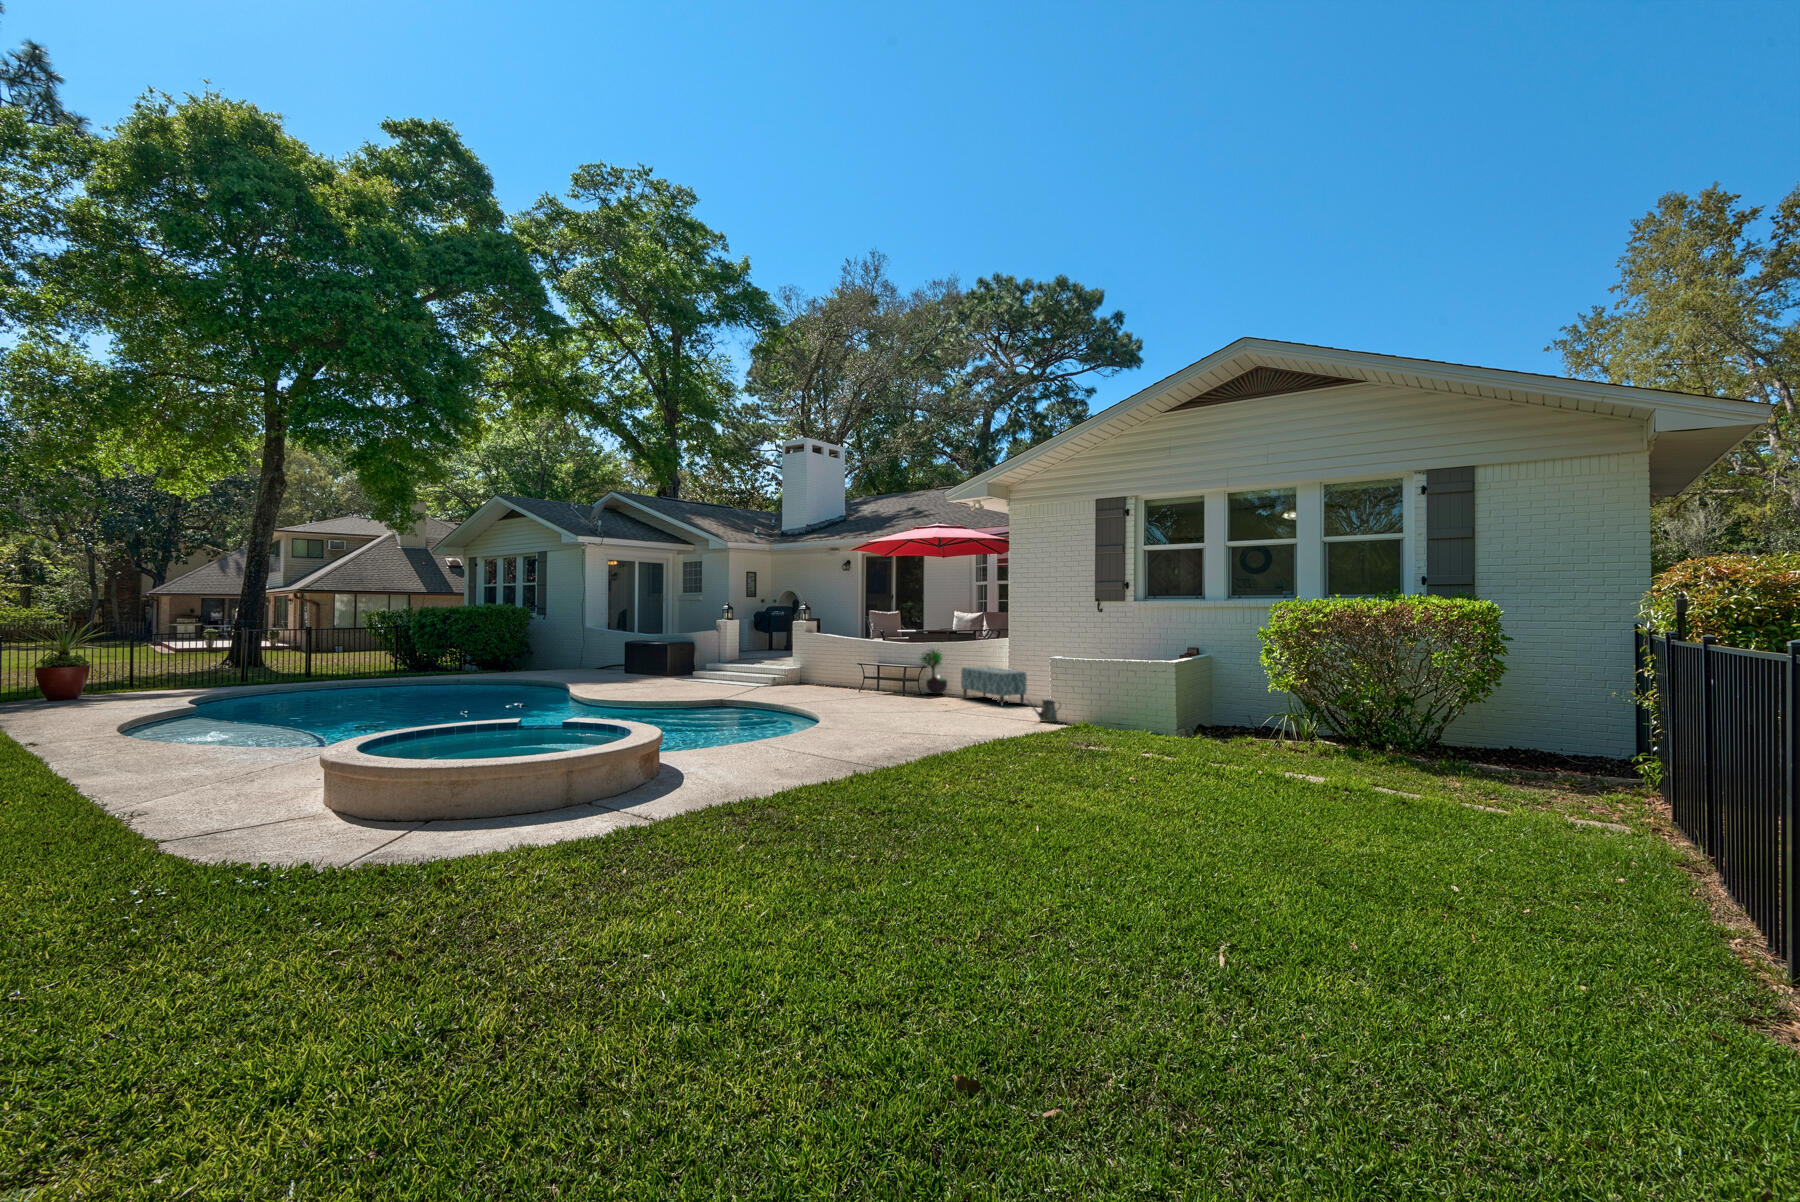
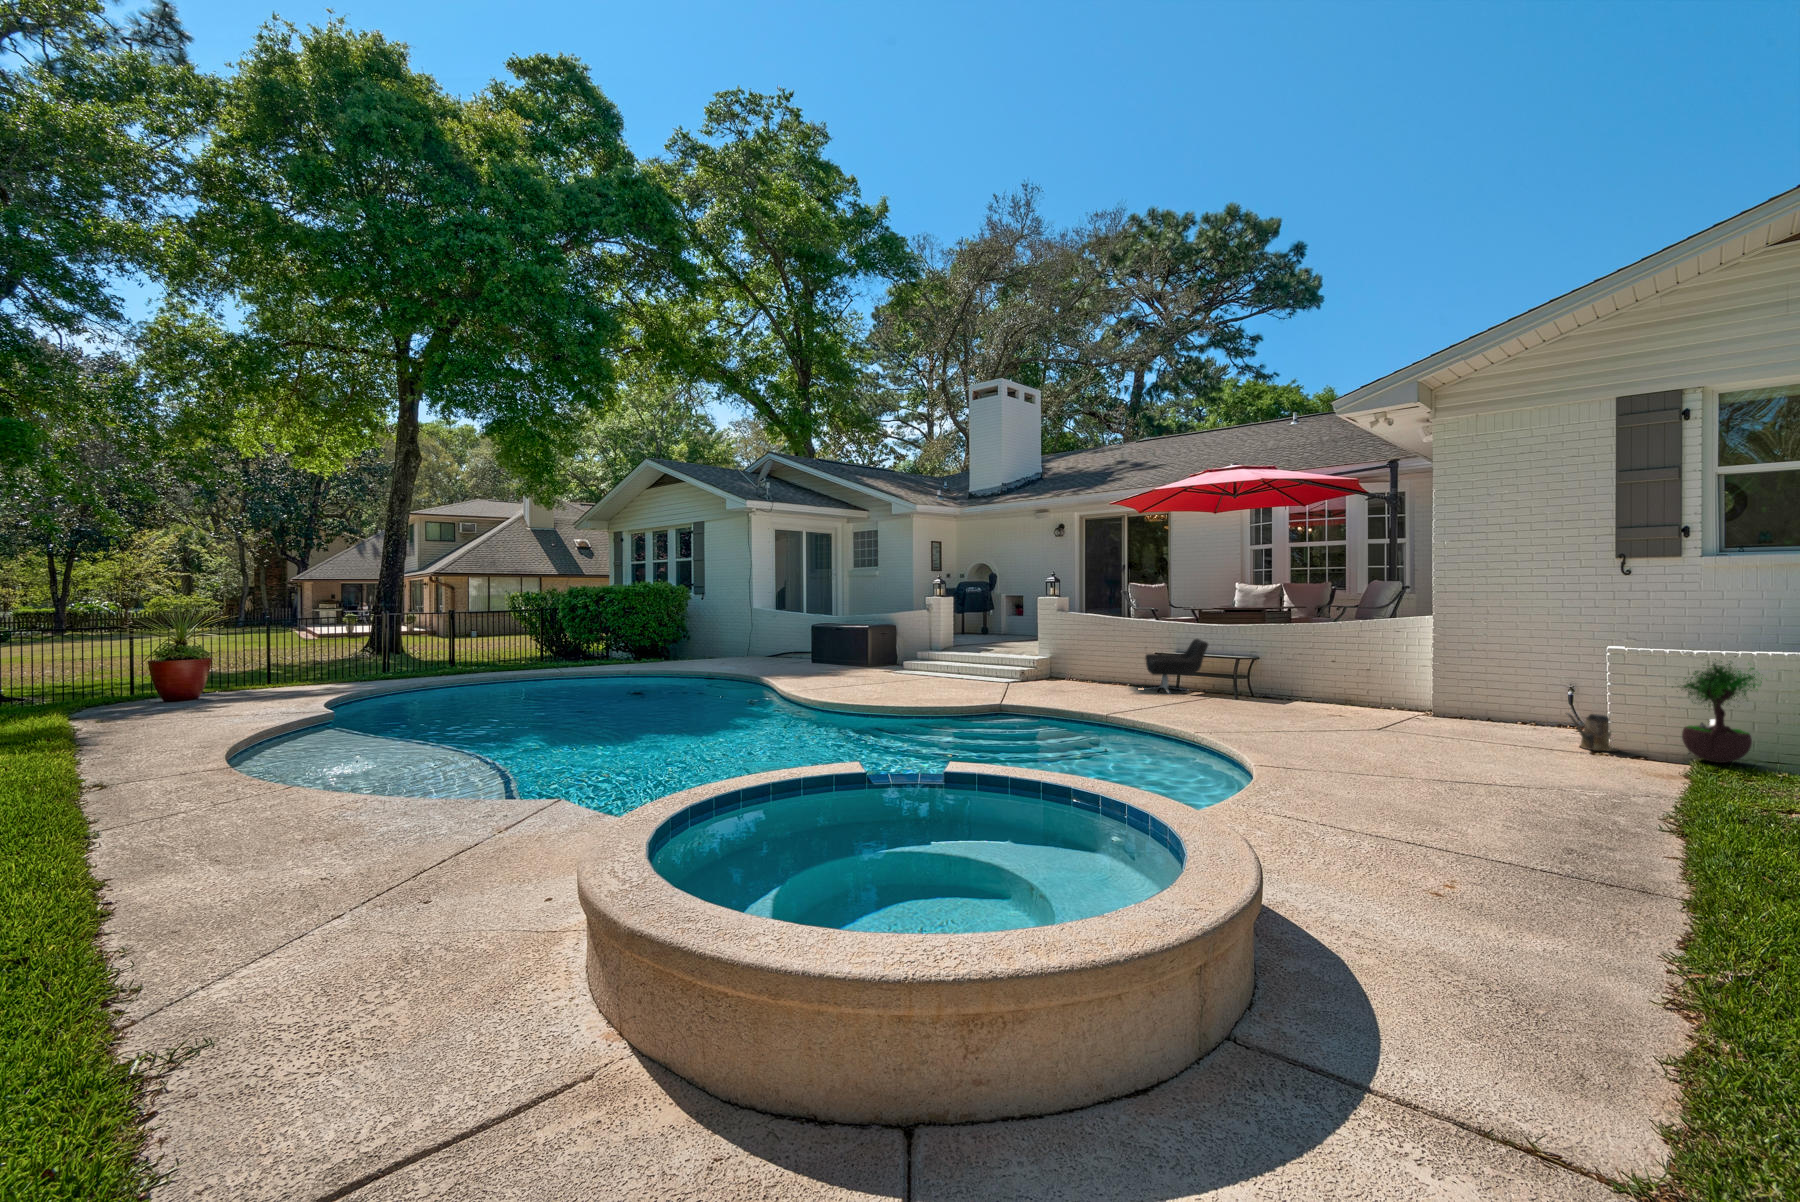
potted tree: present [920,650,947,694] -> present [1672,659,1767,763]
lounge chair: none [842,653,889,693] -> present [1145,639,1208,693]
bench: present [961,666,1027,706] -> none [1340,657,1468,718]

